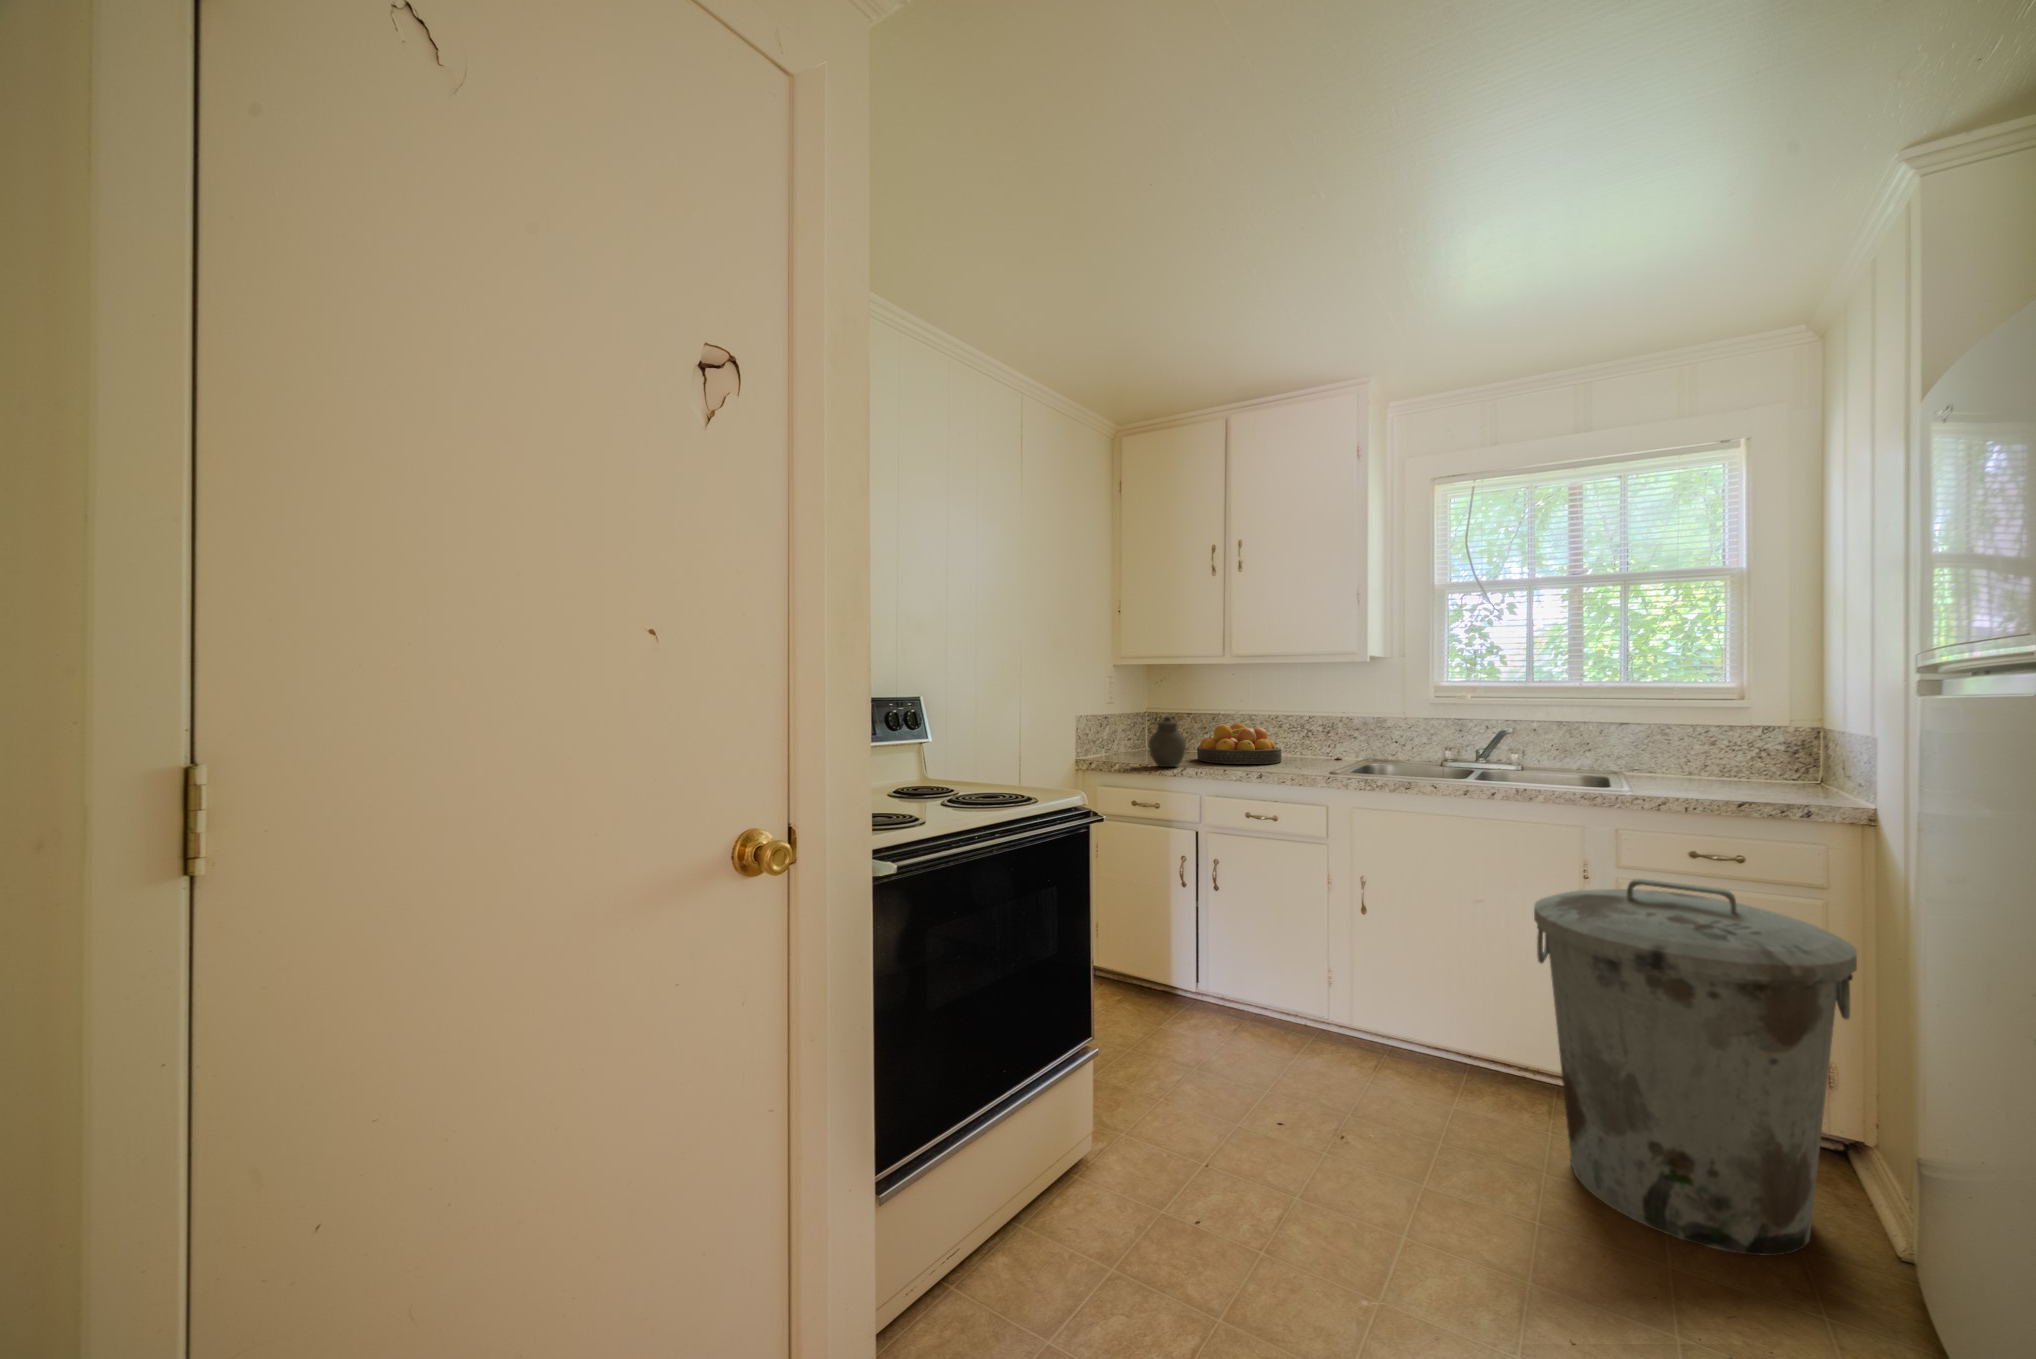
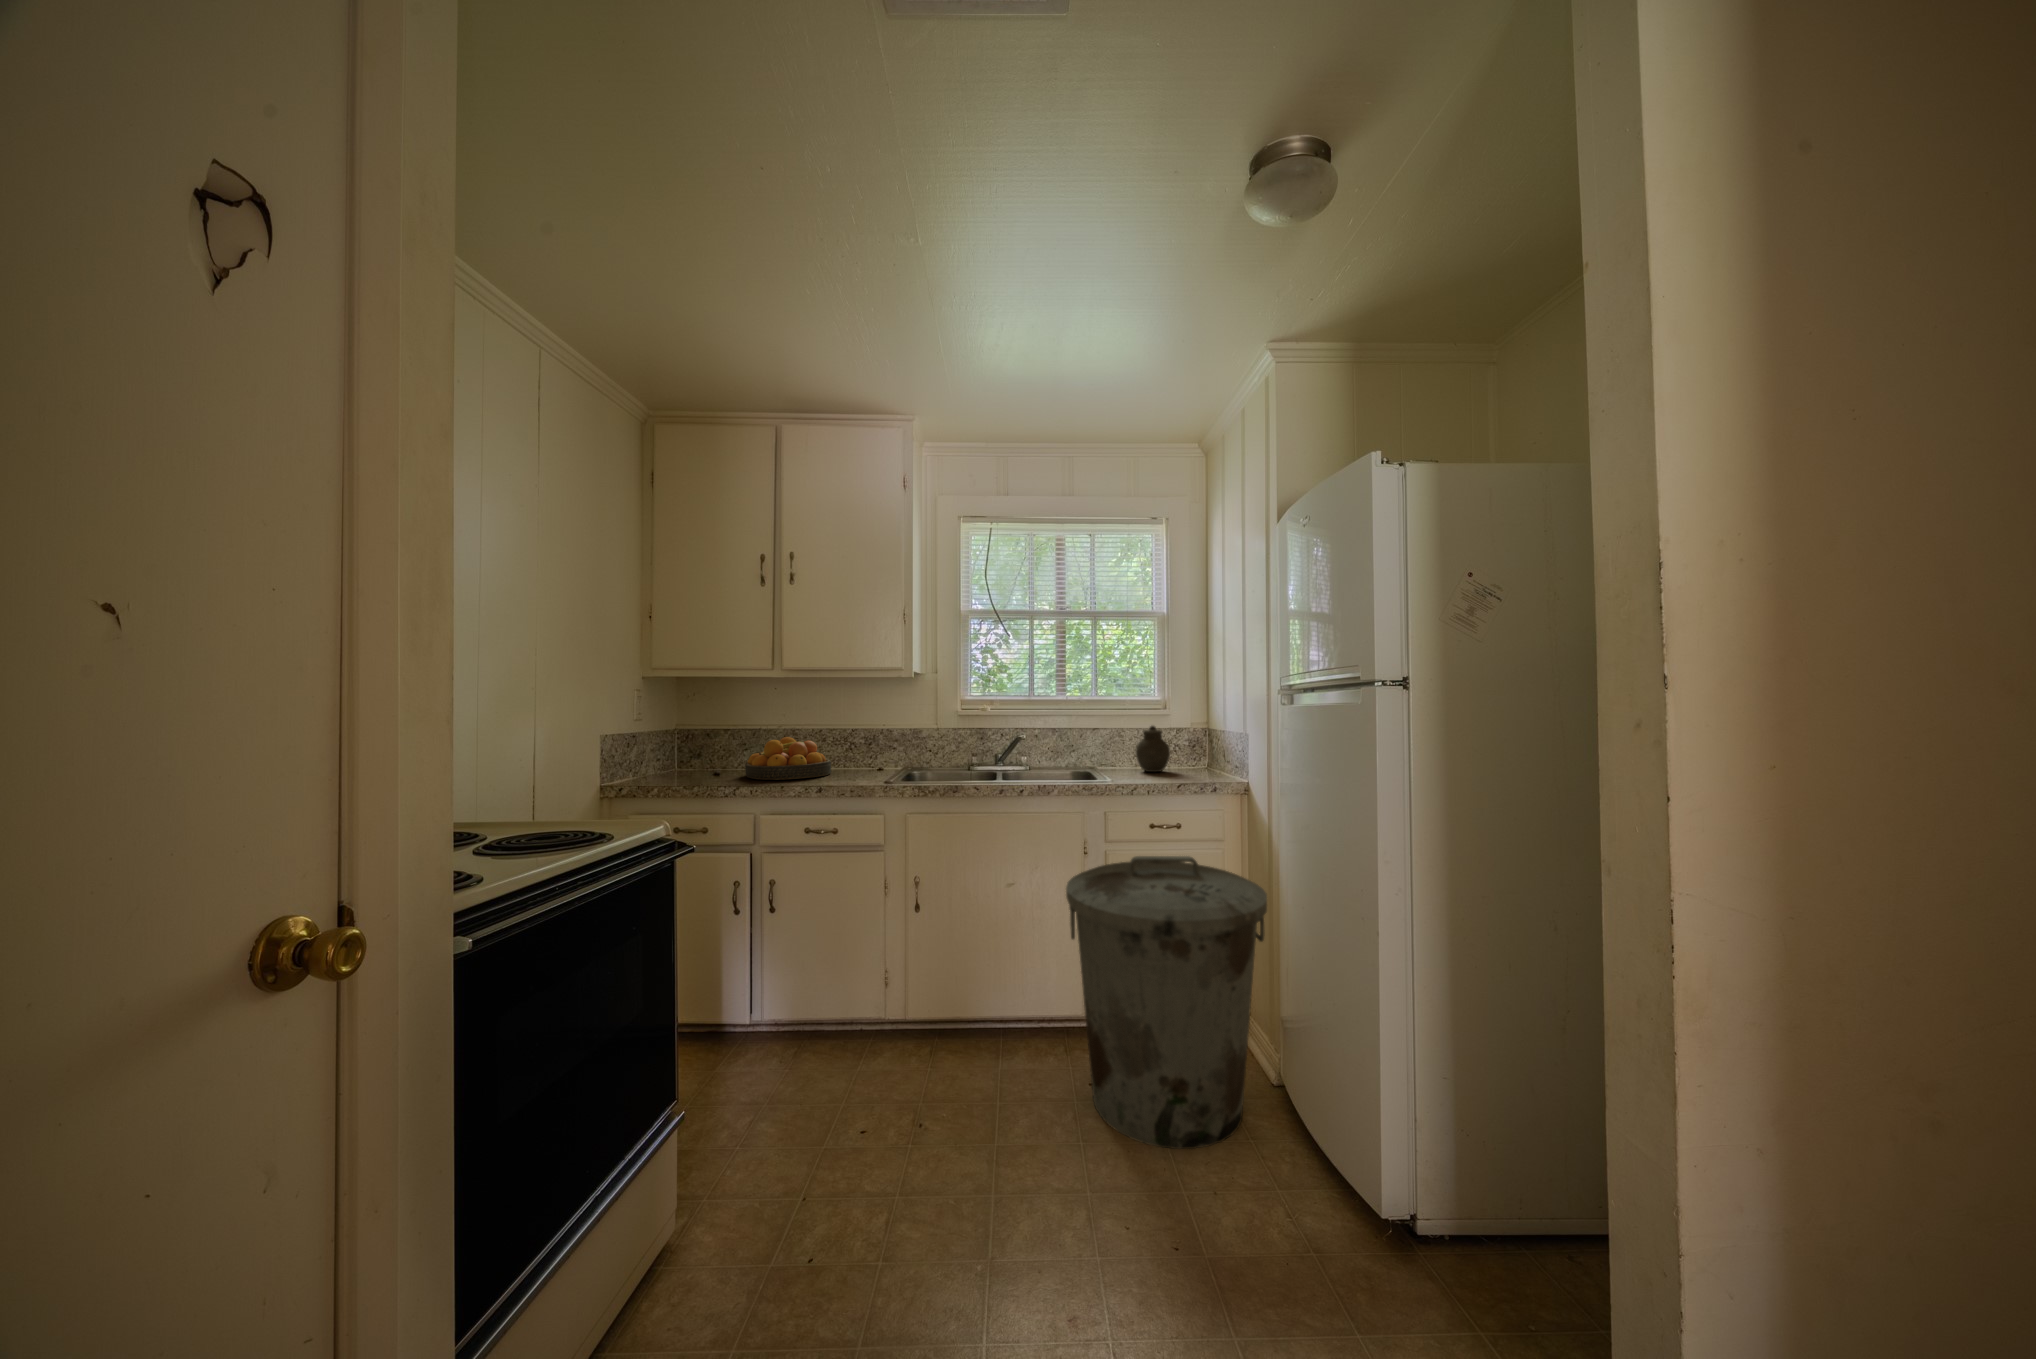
jar: present [1149,717,1186,767] -> present [1136,726,1170,772]

